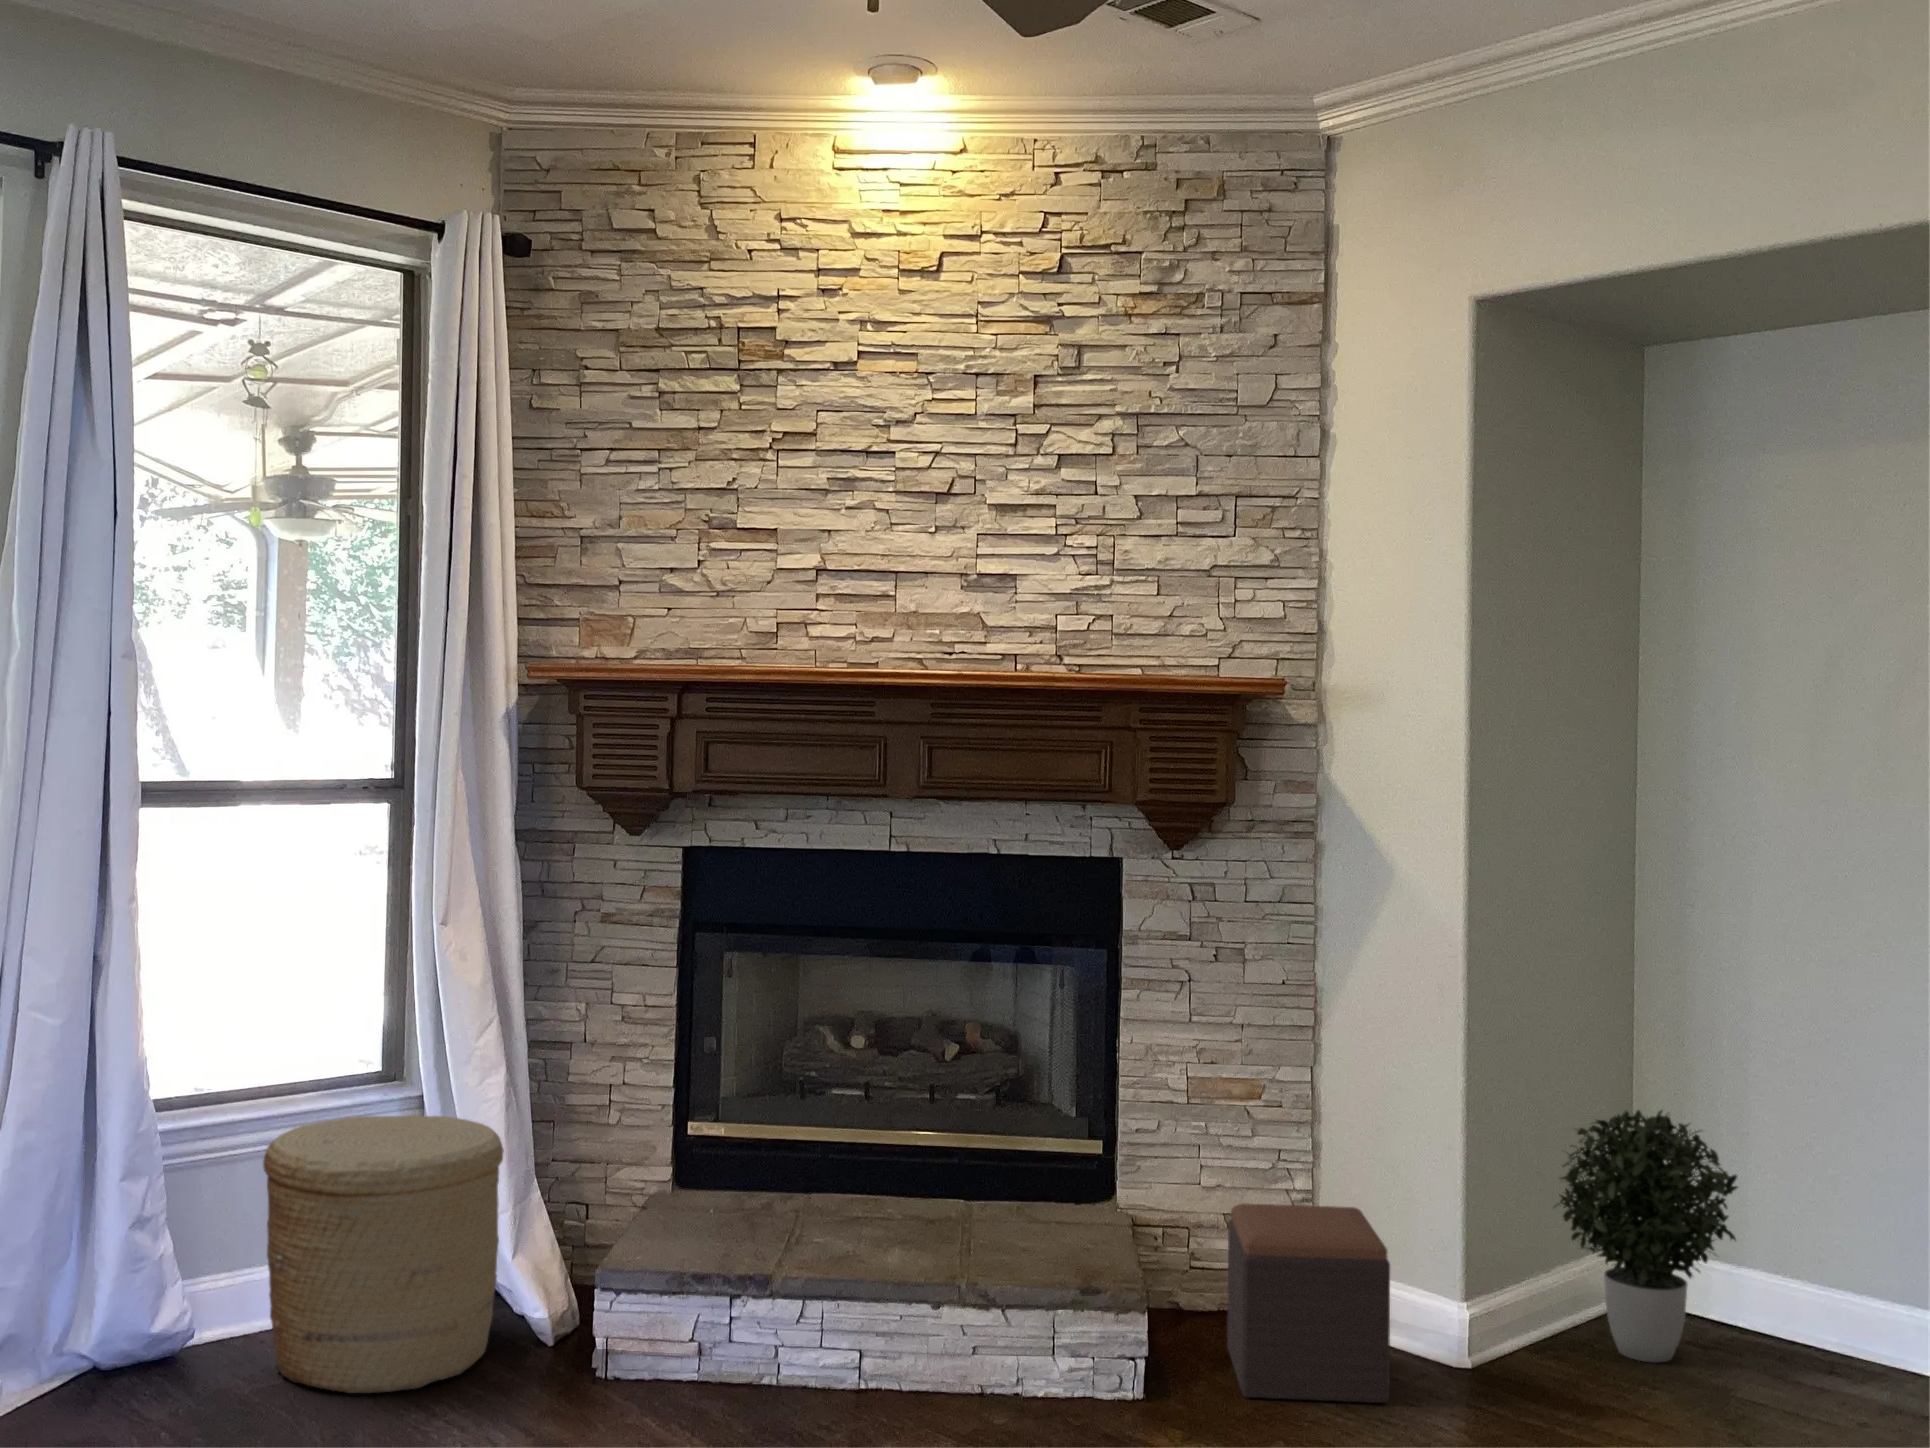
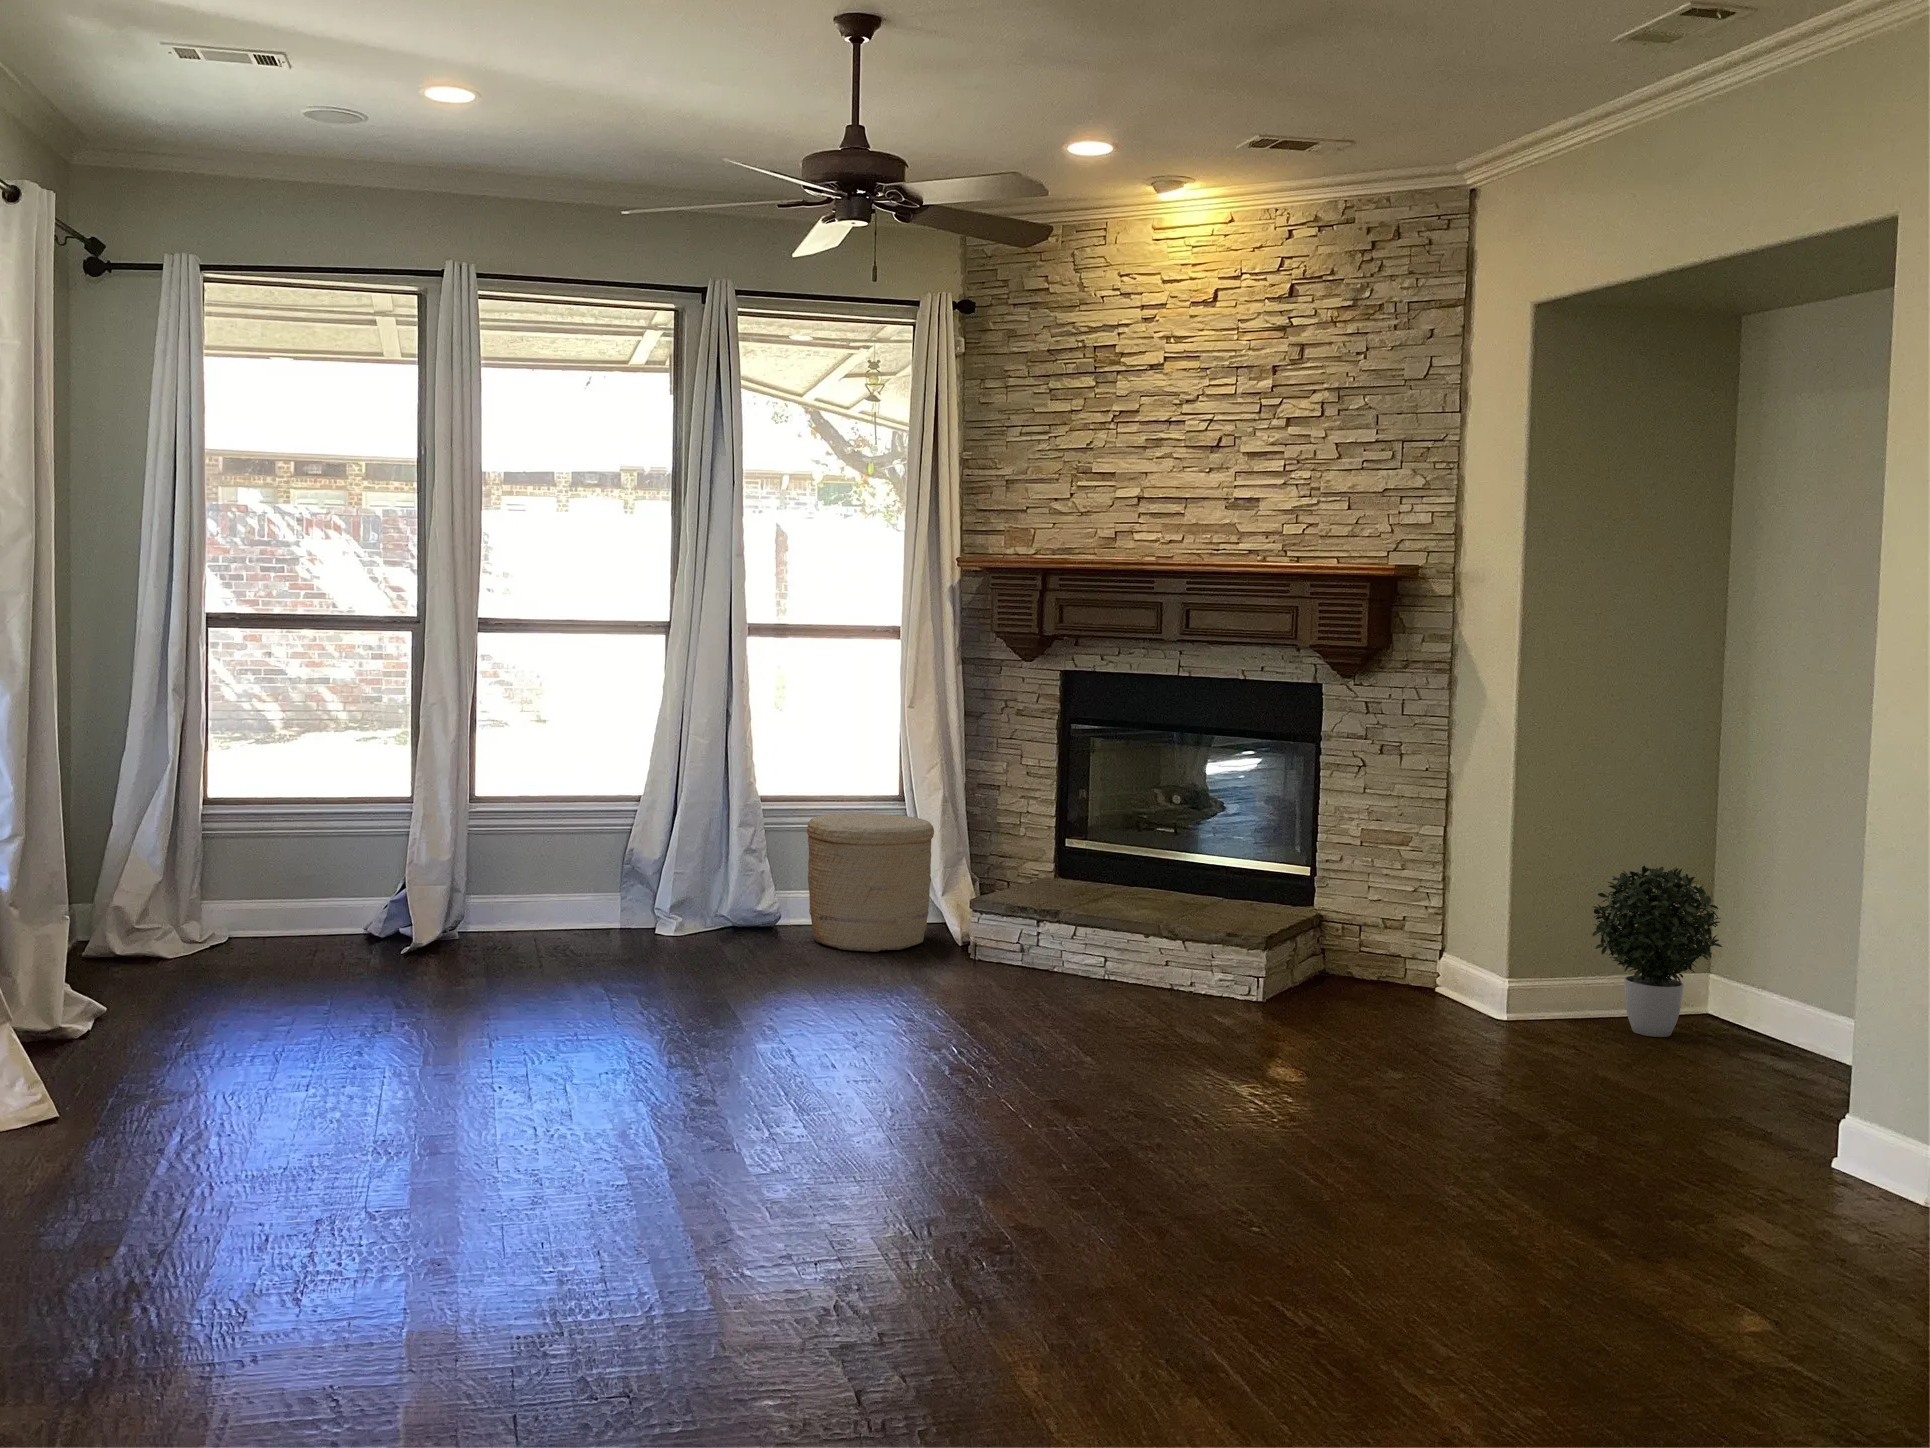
footstool: present [1227,1204,1390,1403] -> none [1329,903,1445,1025]

